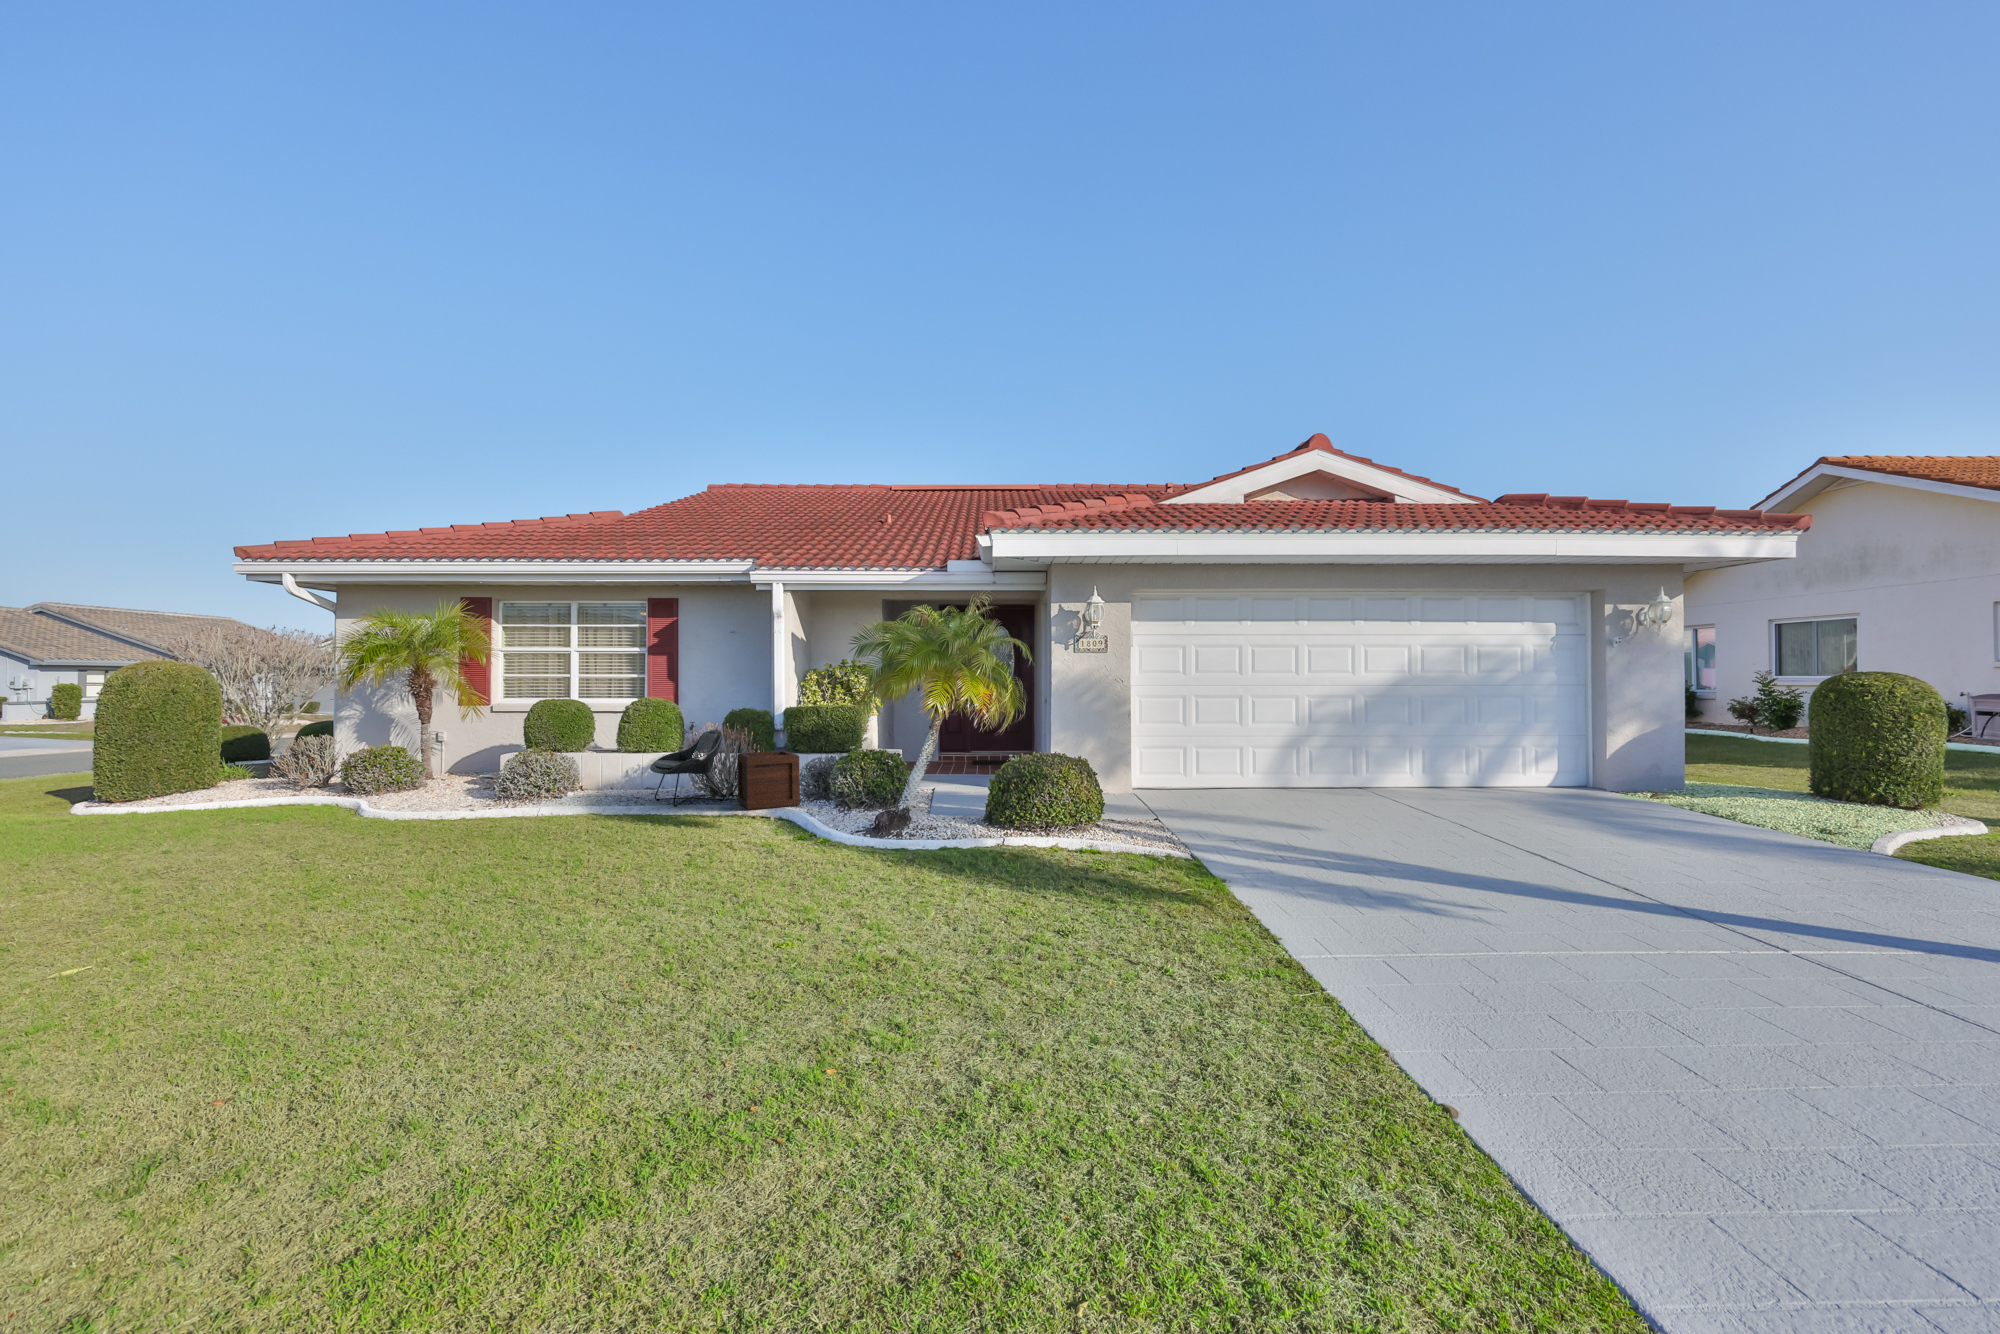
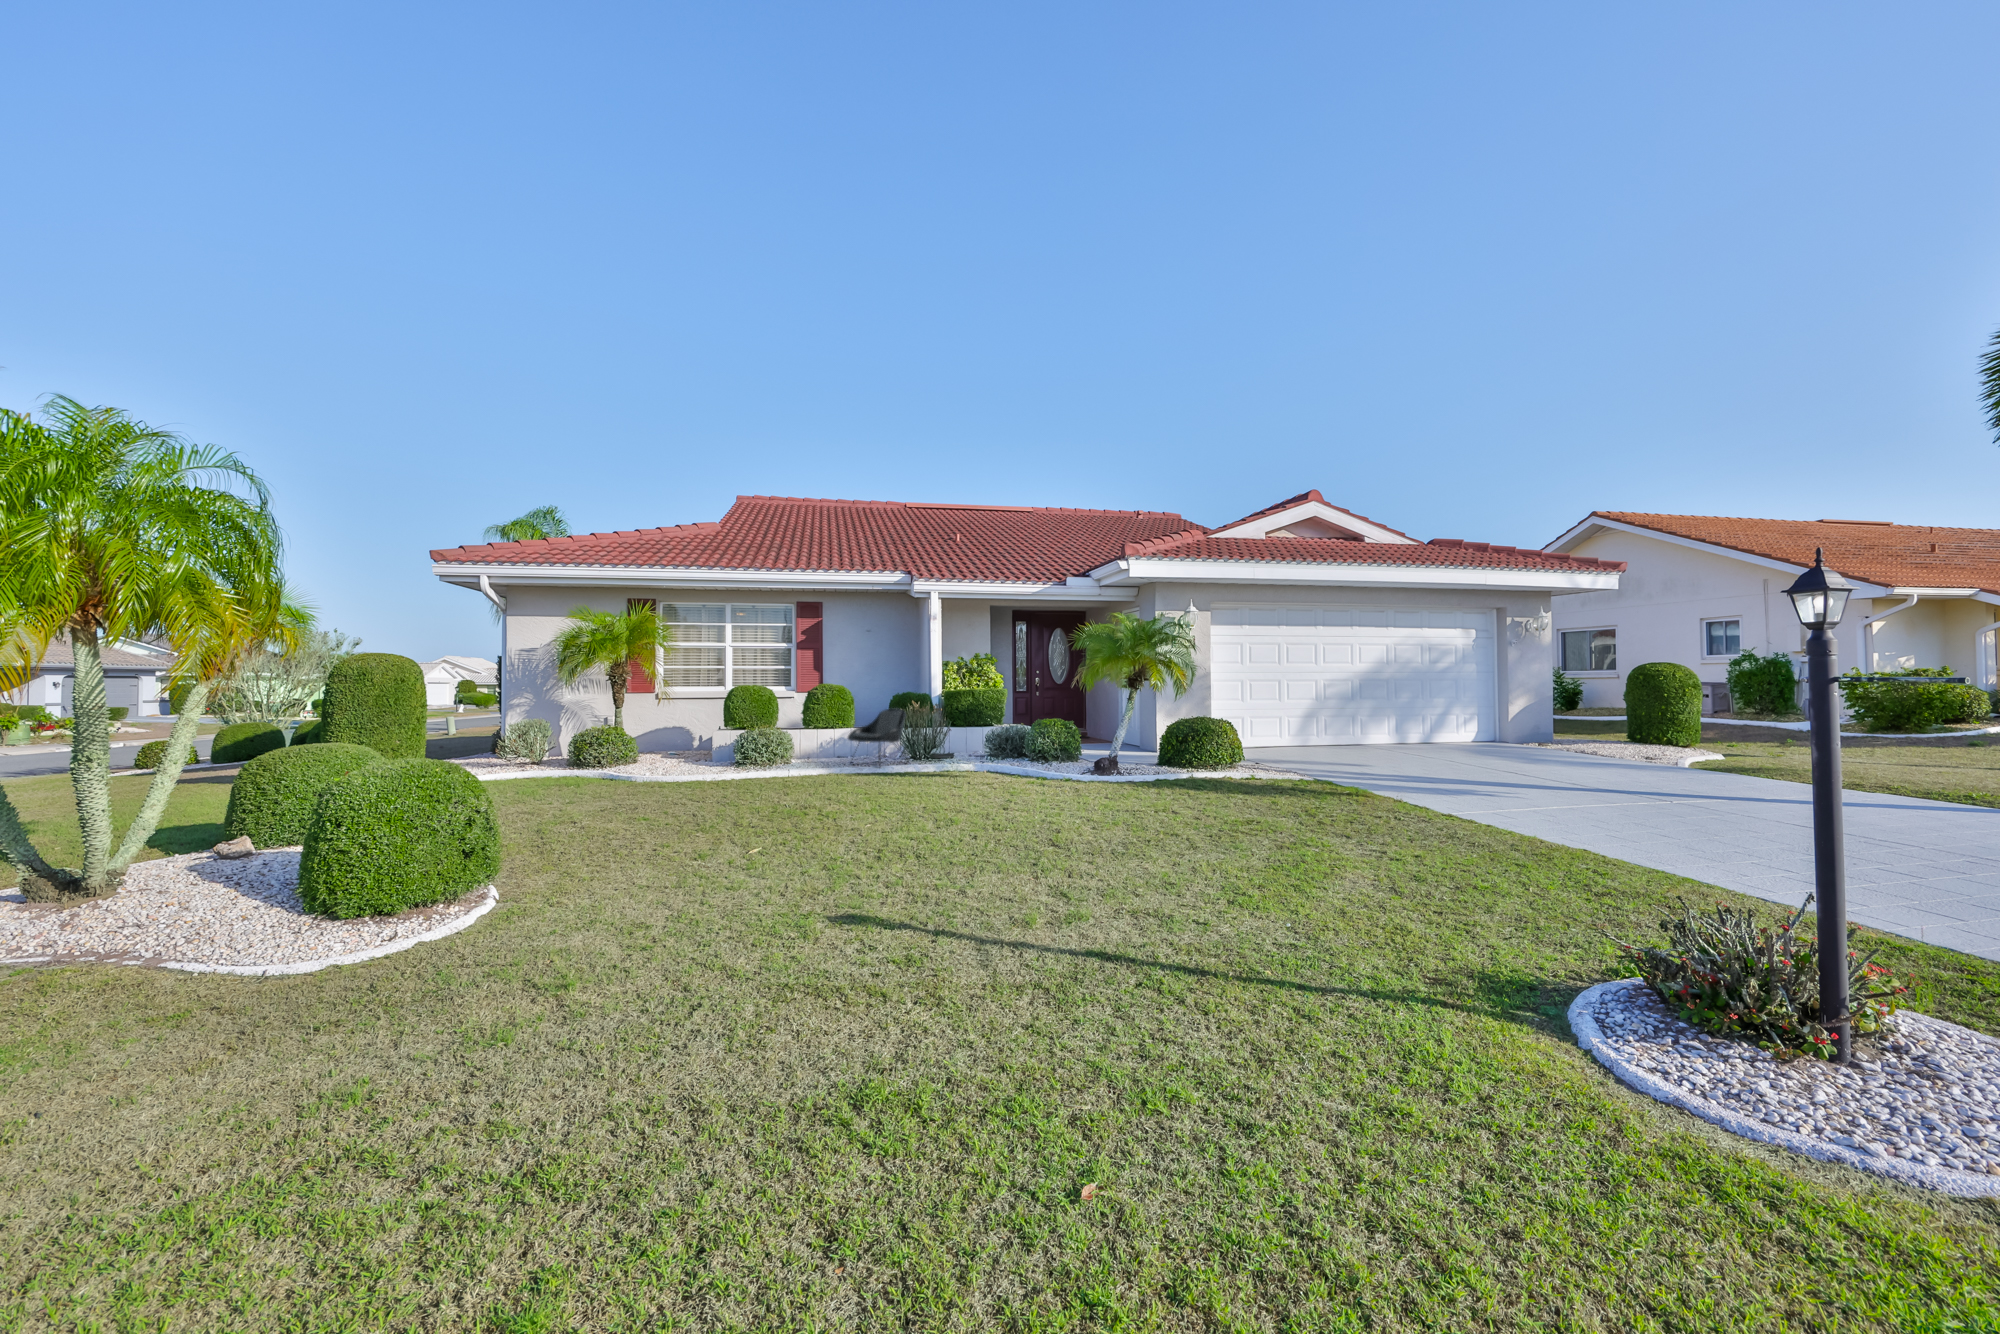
wooden crate: present [737,751,800,810] -> none [924,723,979,768]

